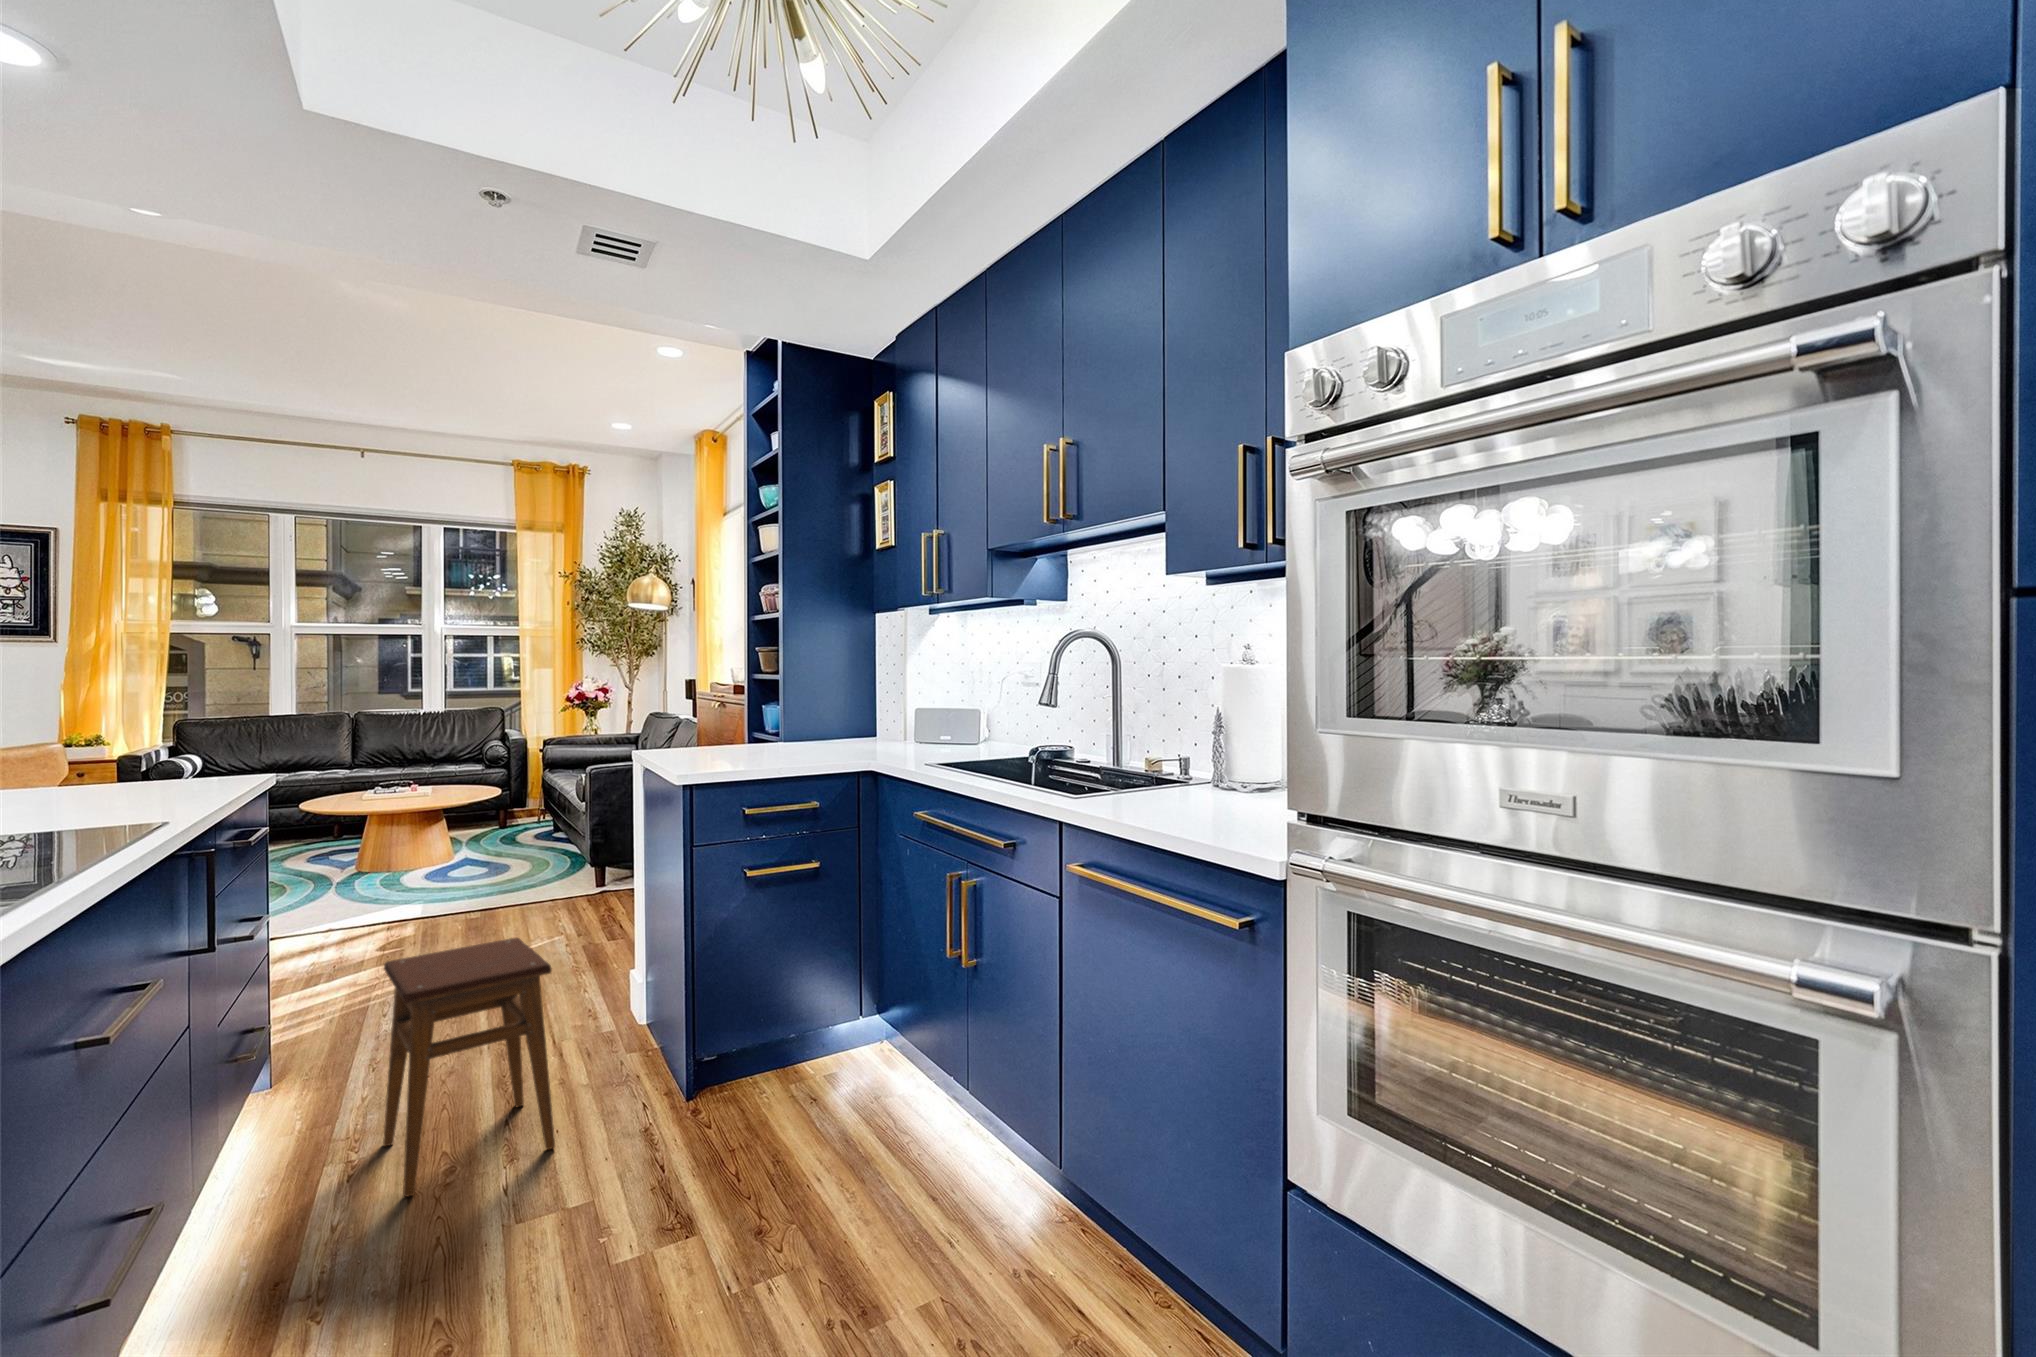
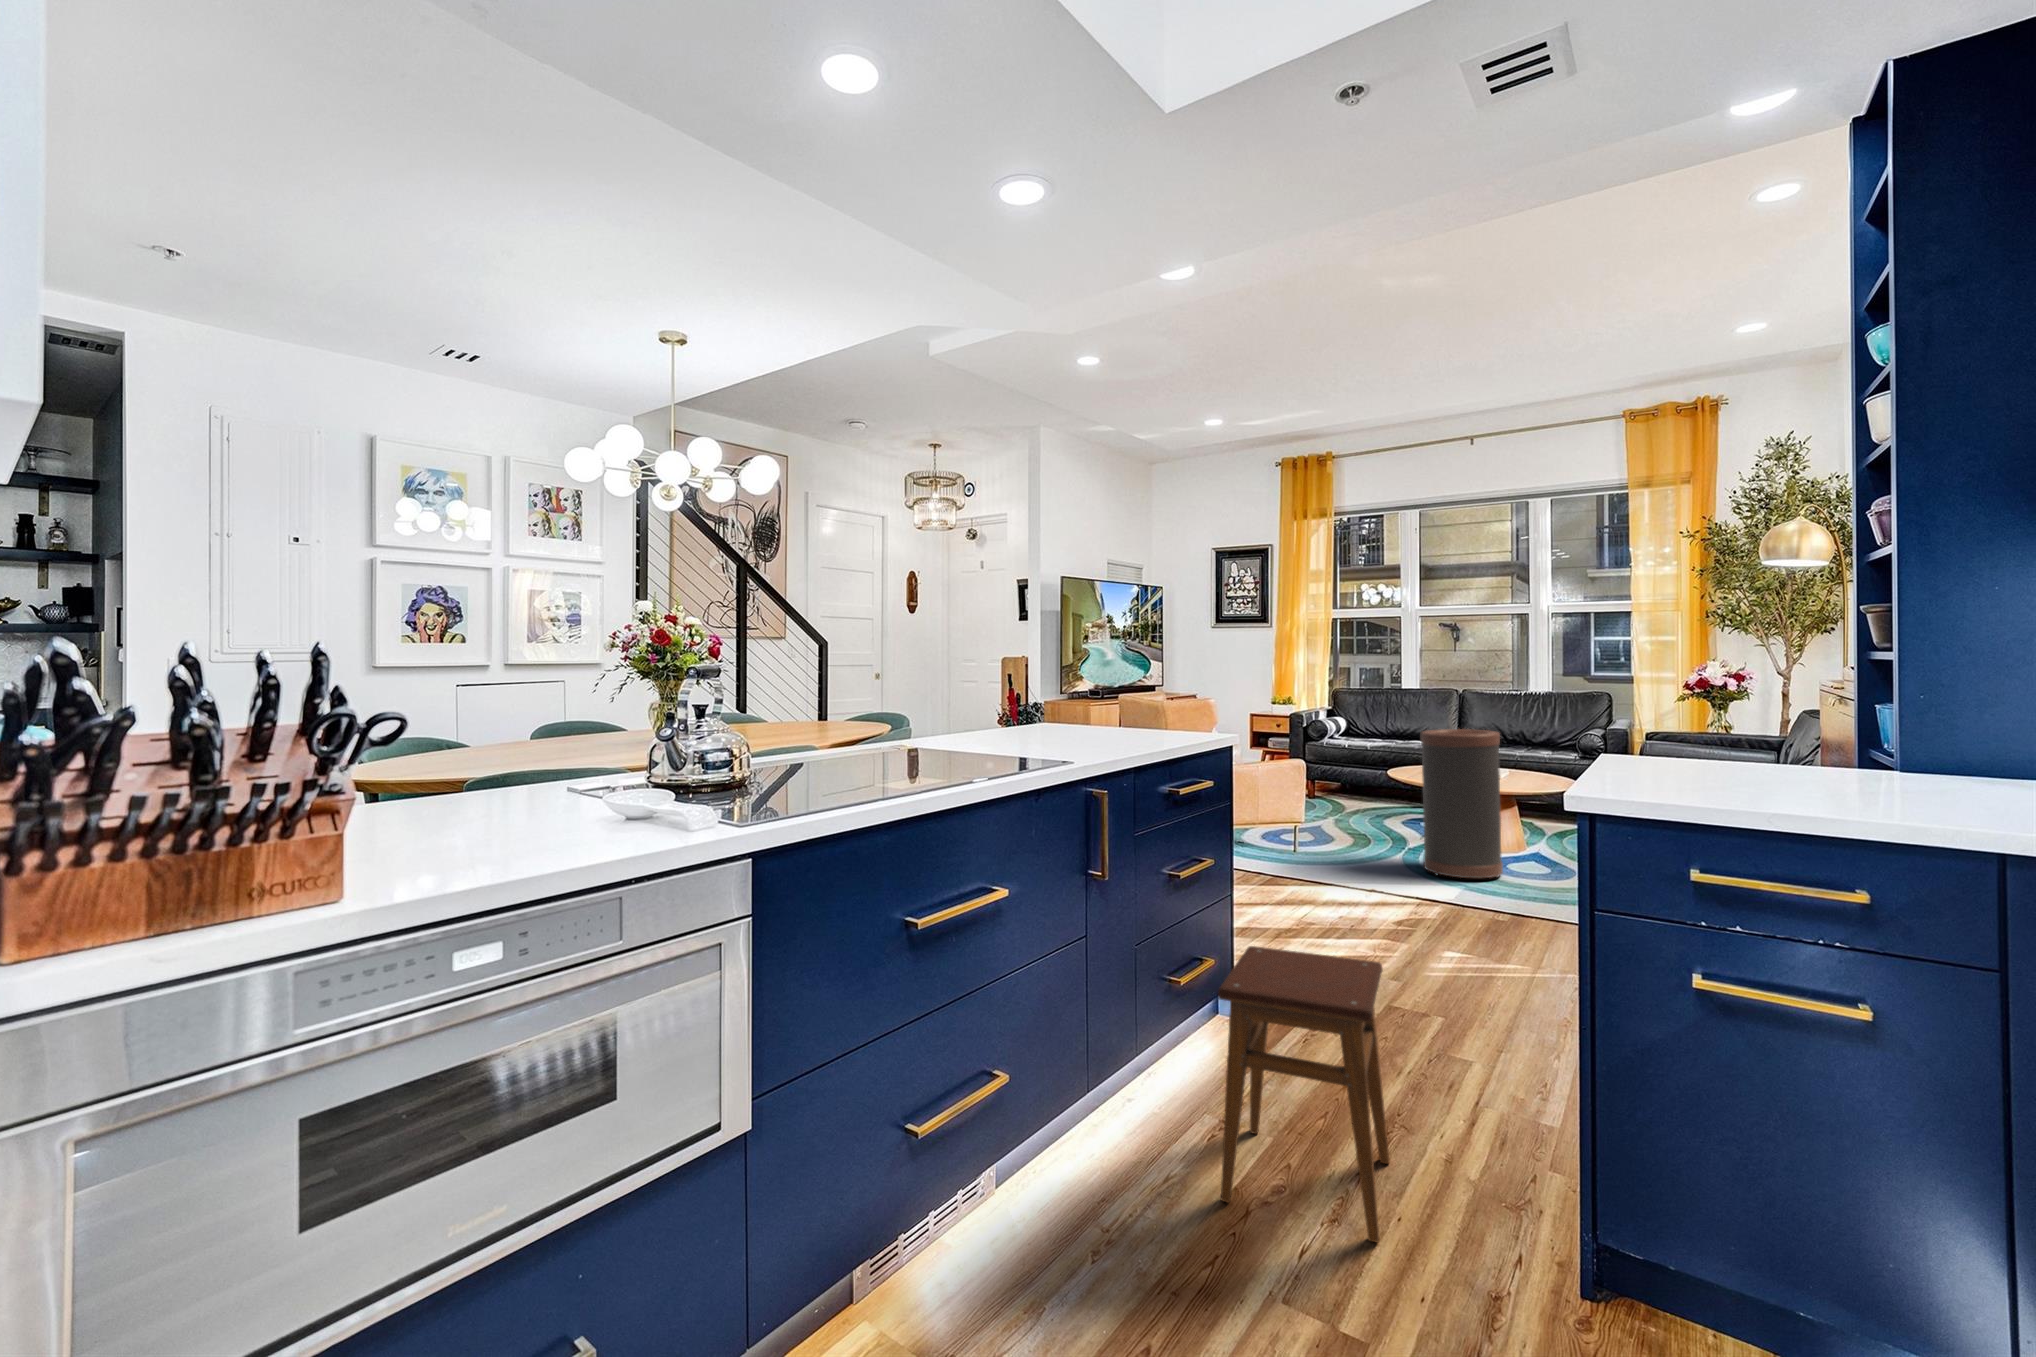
trash can: none [367,747,452,899] -> present [1421,729,1503,878]

